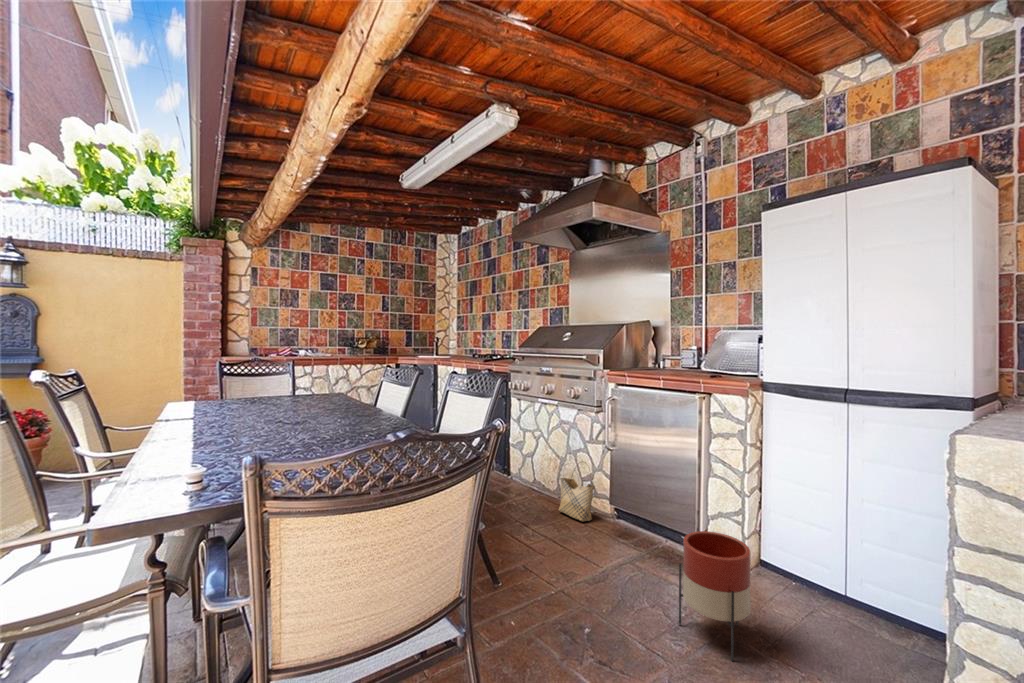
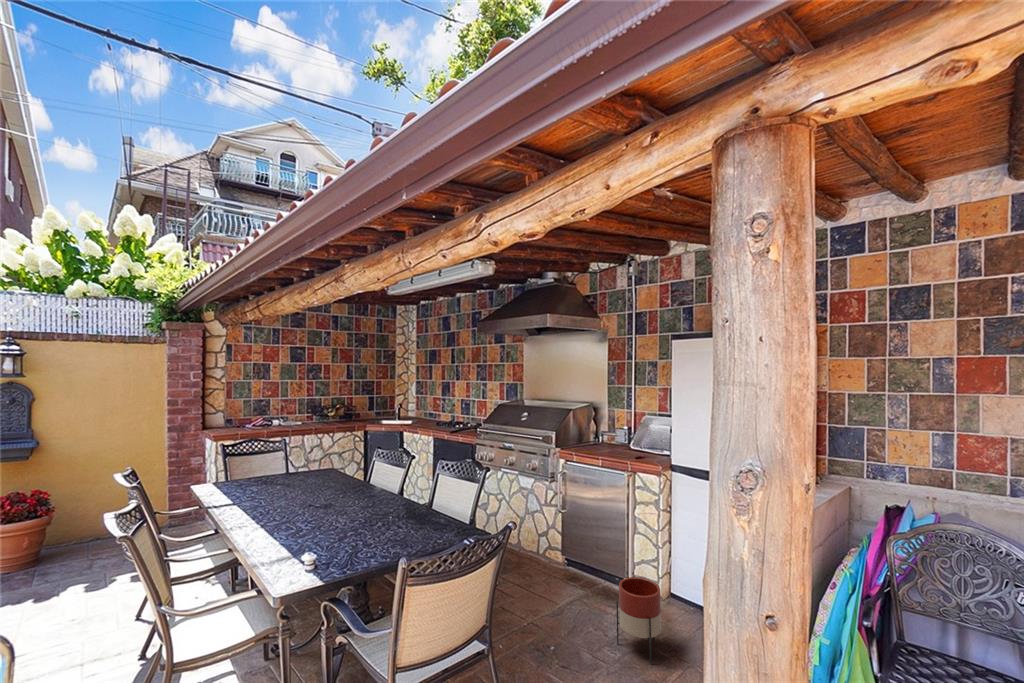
woven basket: present [559,461,594,521] -> none [523,522,551,571]

